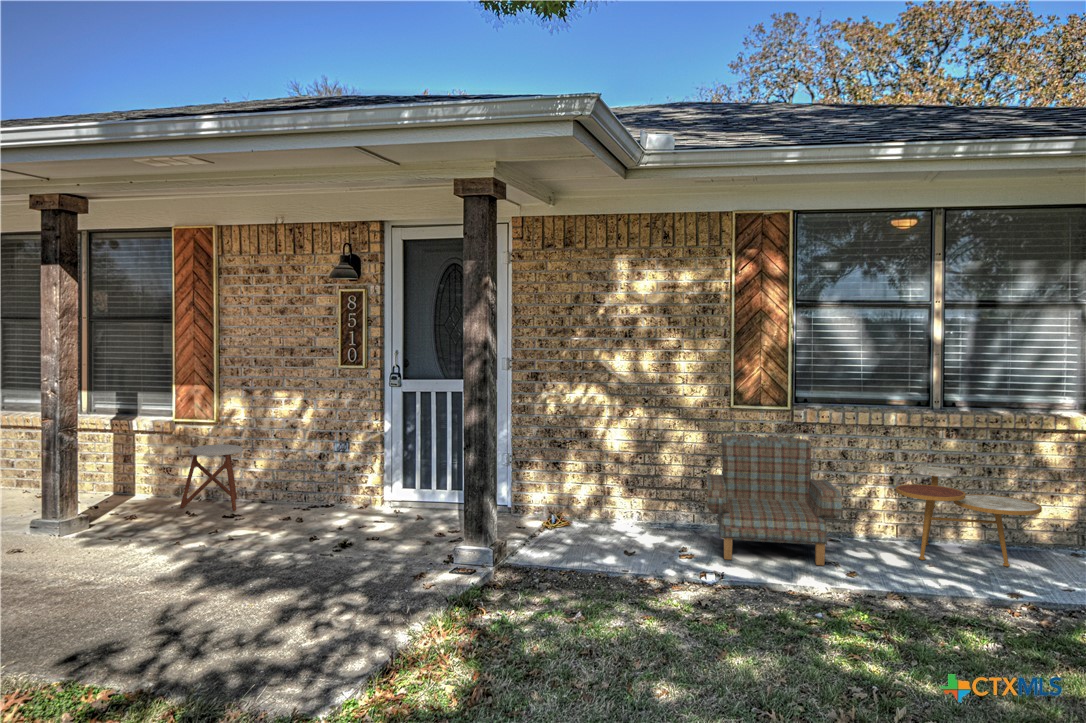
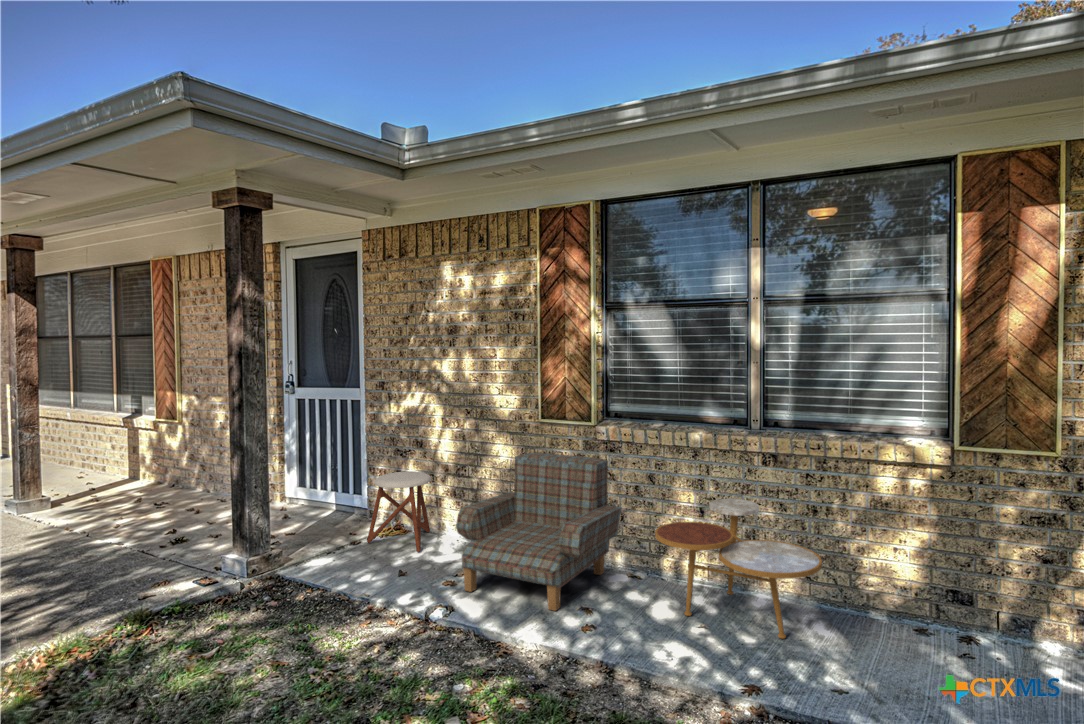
stool: present [180,444,243,511] -> present [367,471,431,552]

